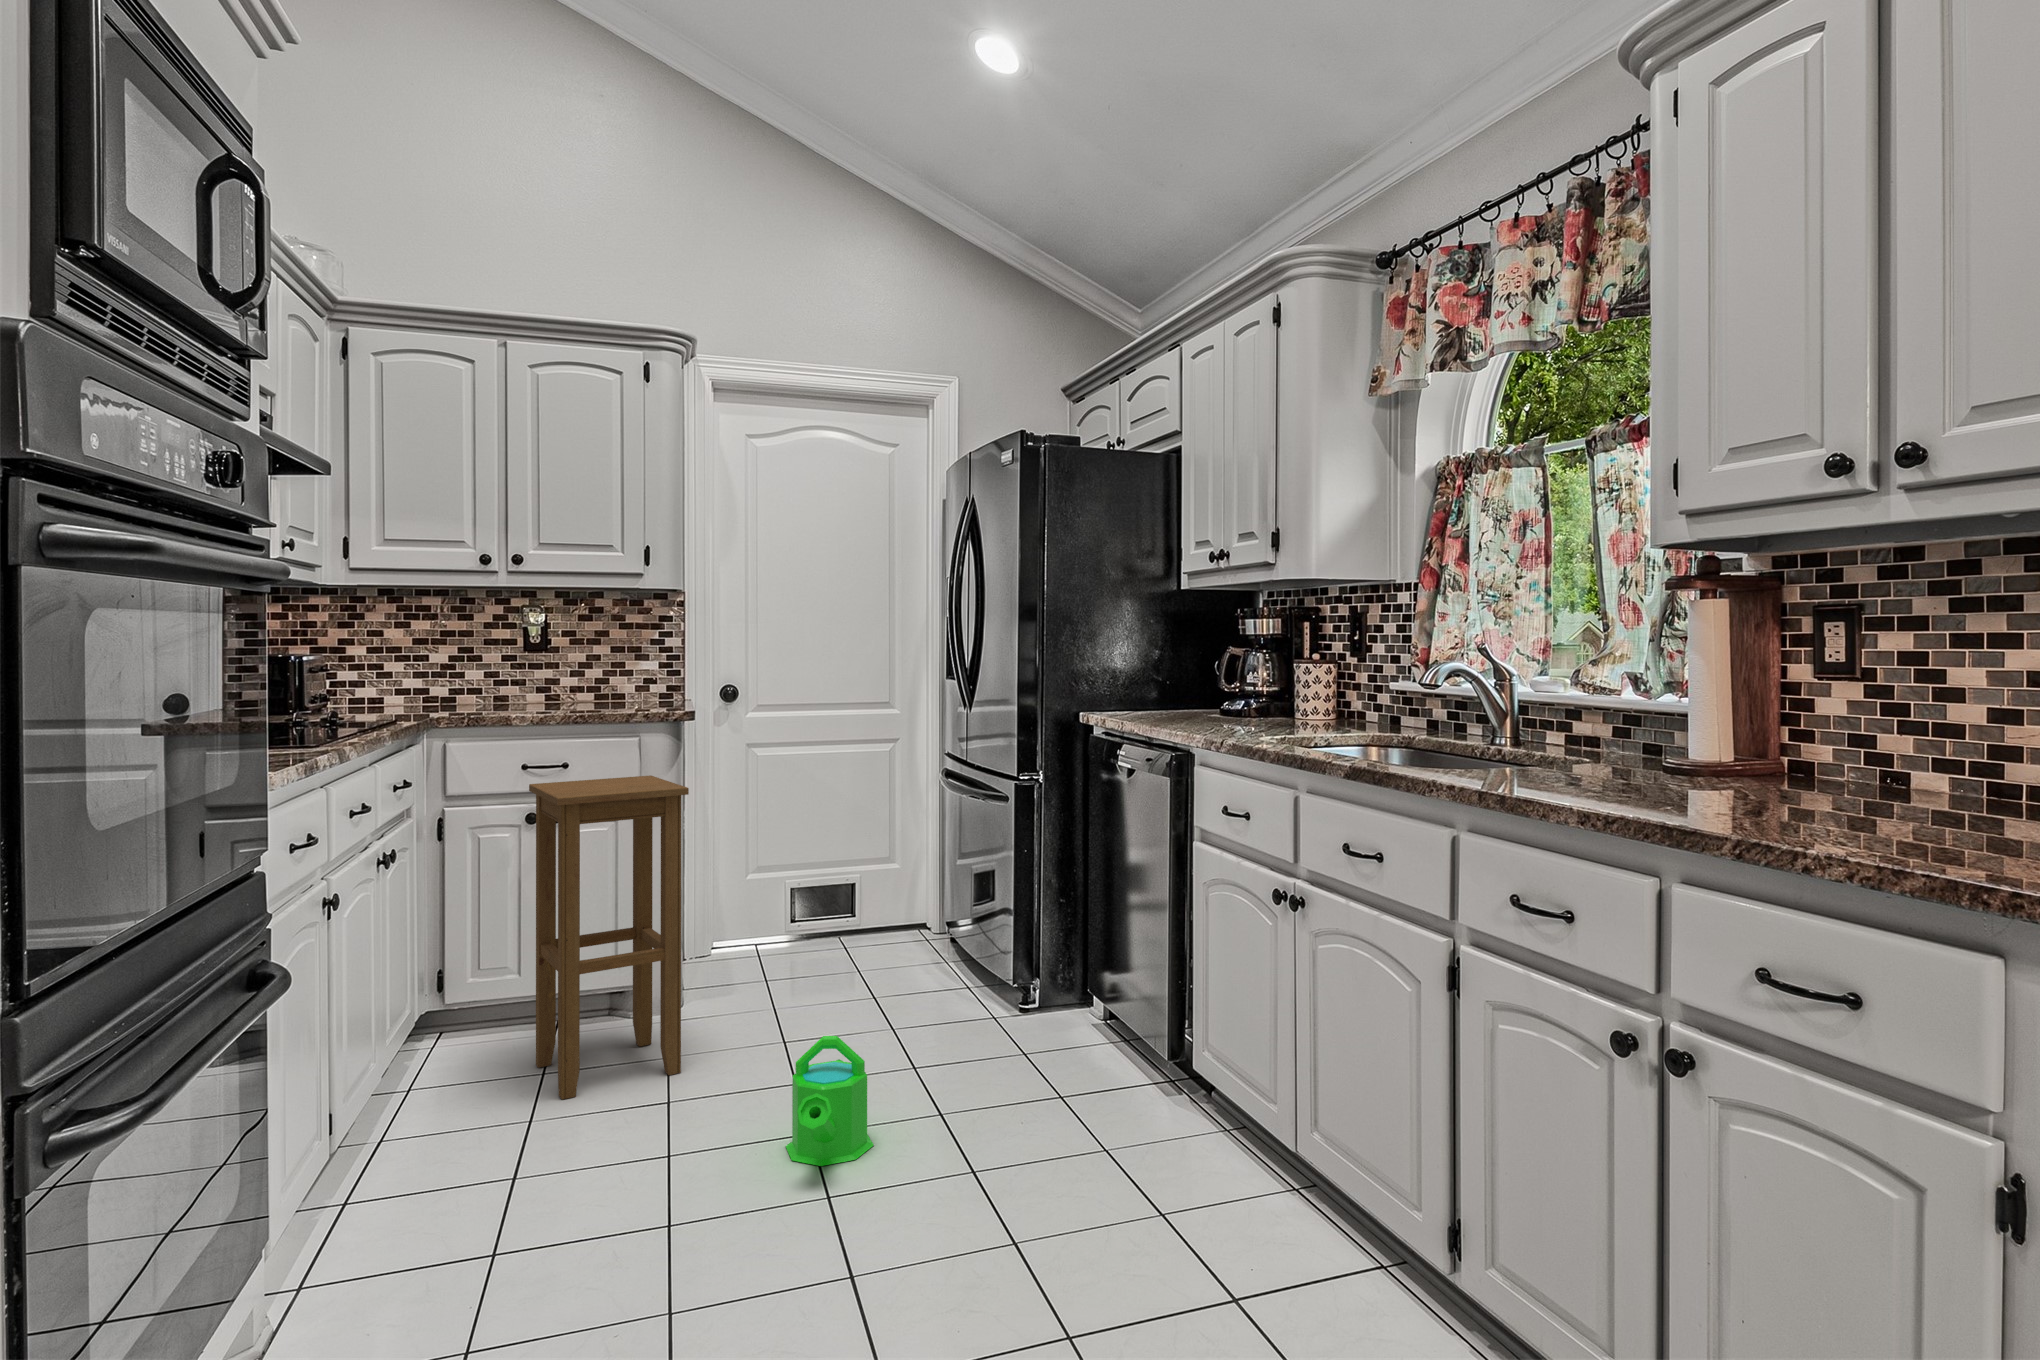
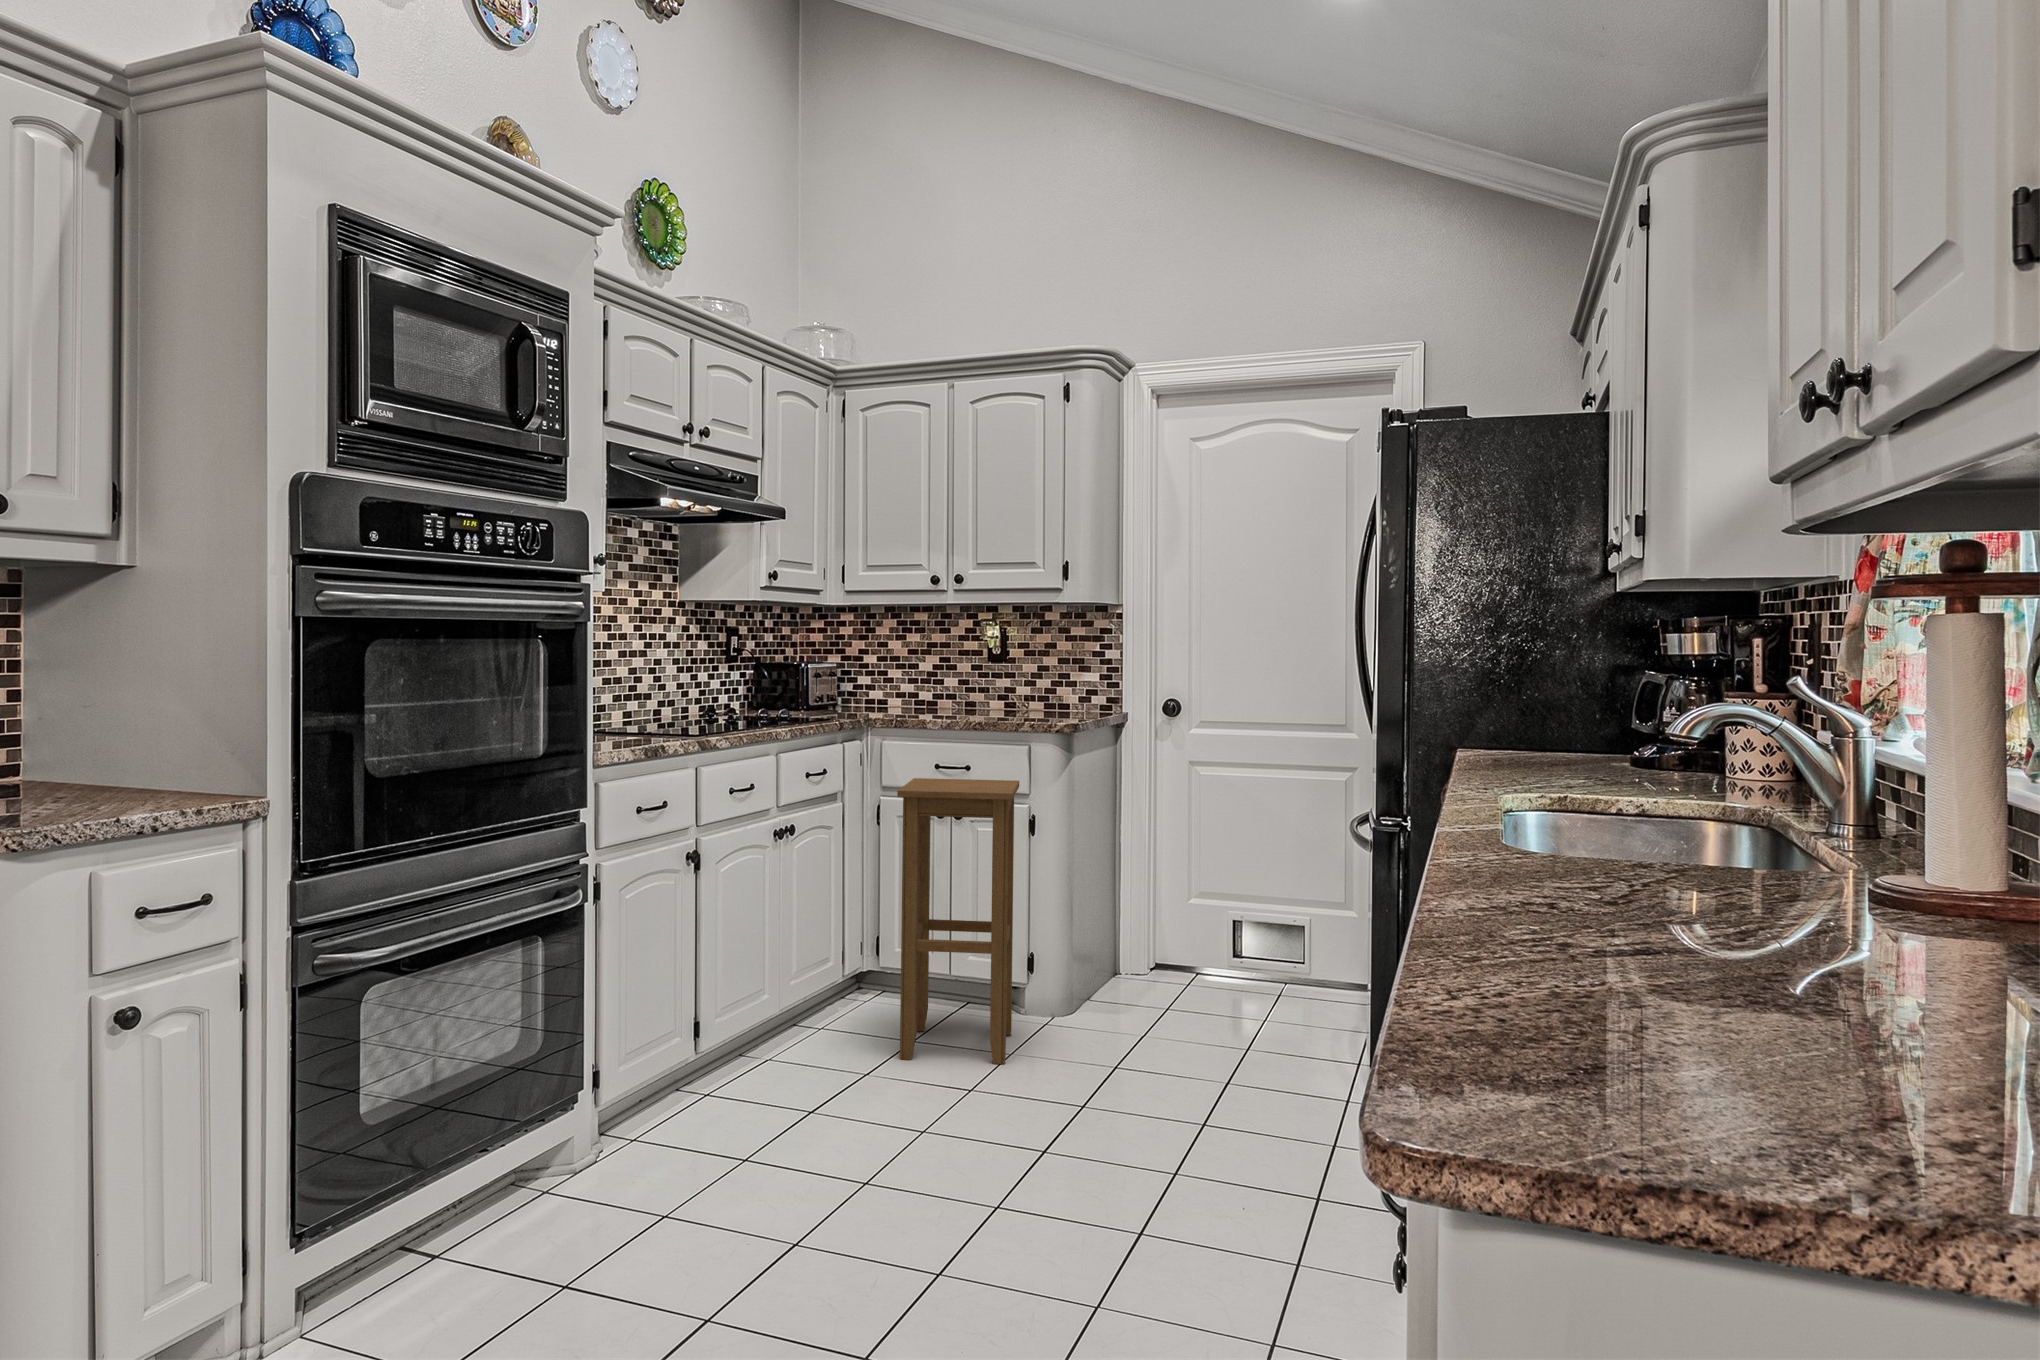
watering can: present [786,1036,874,1166] -> none [979,1047,1085,1177]

